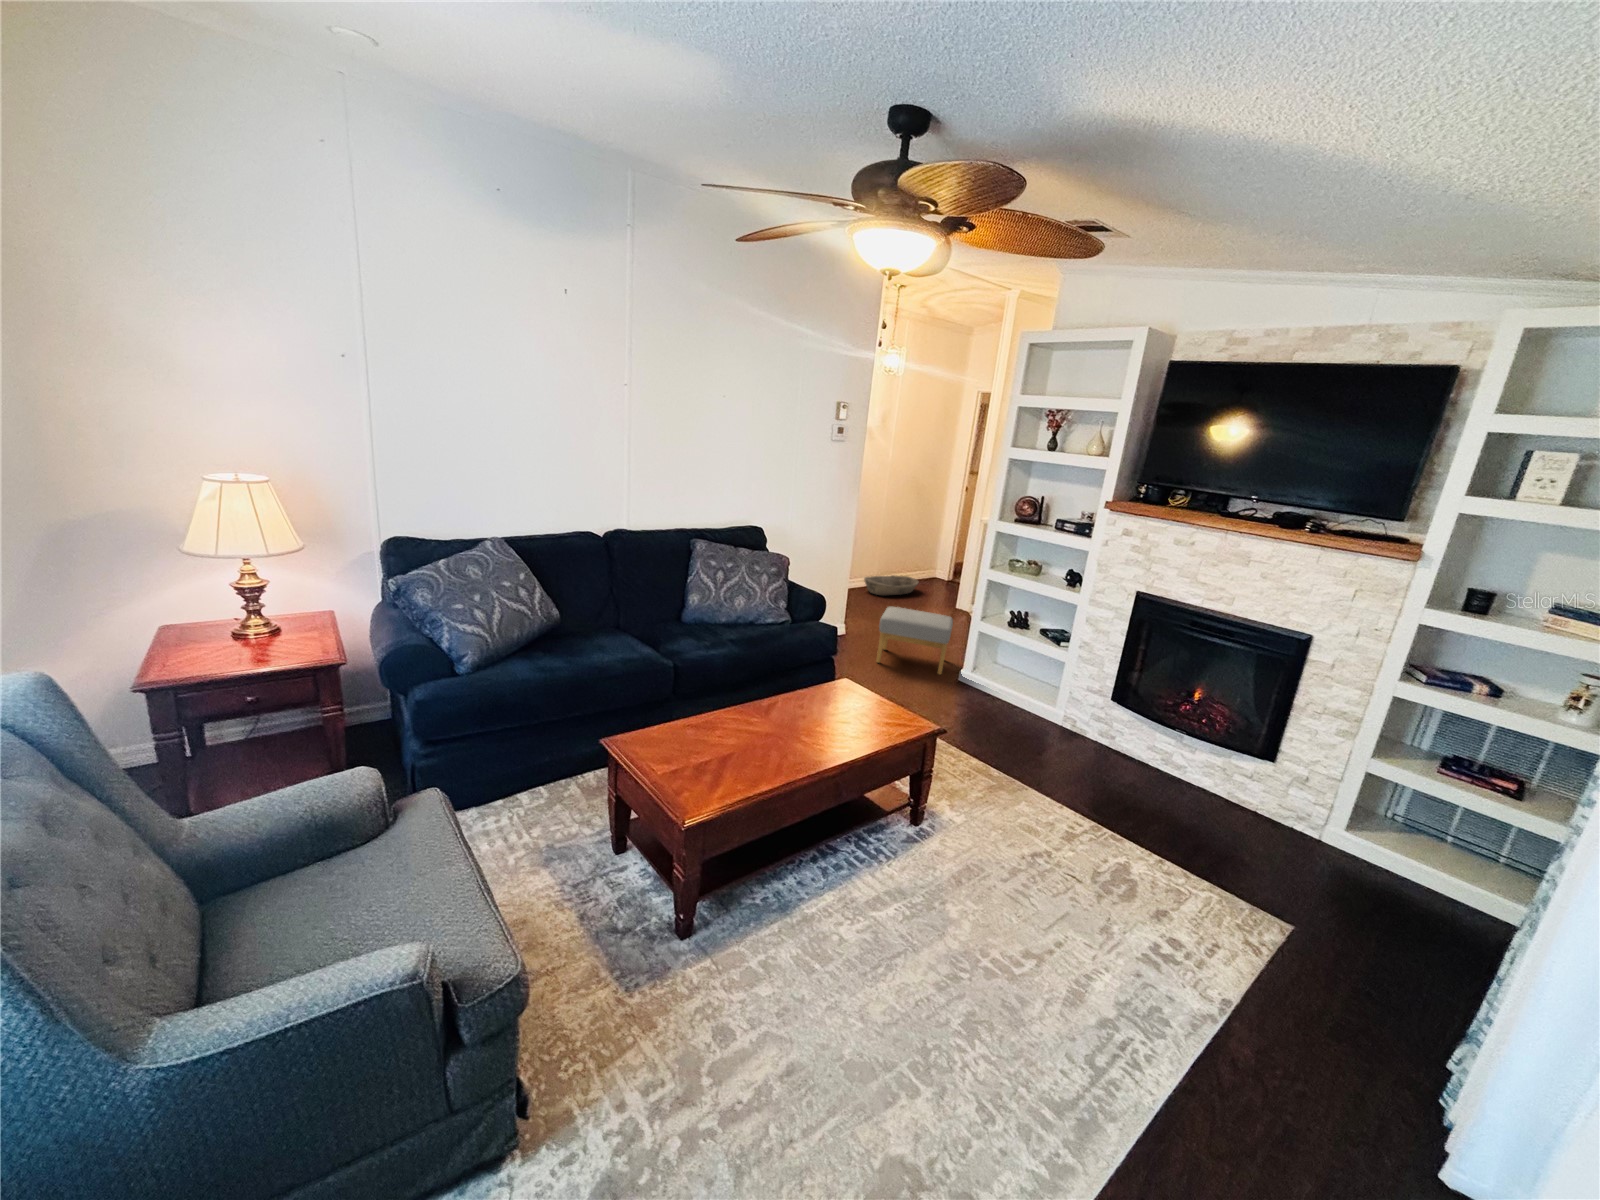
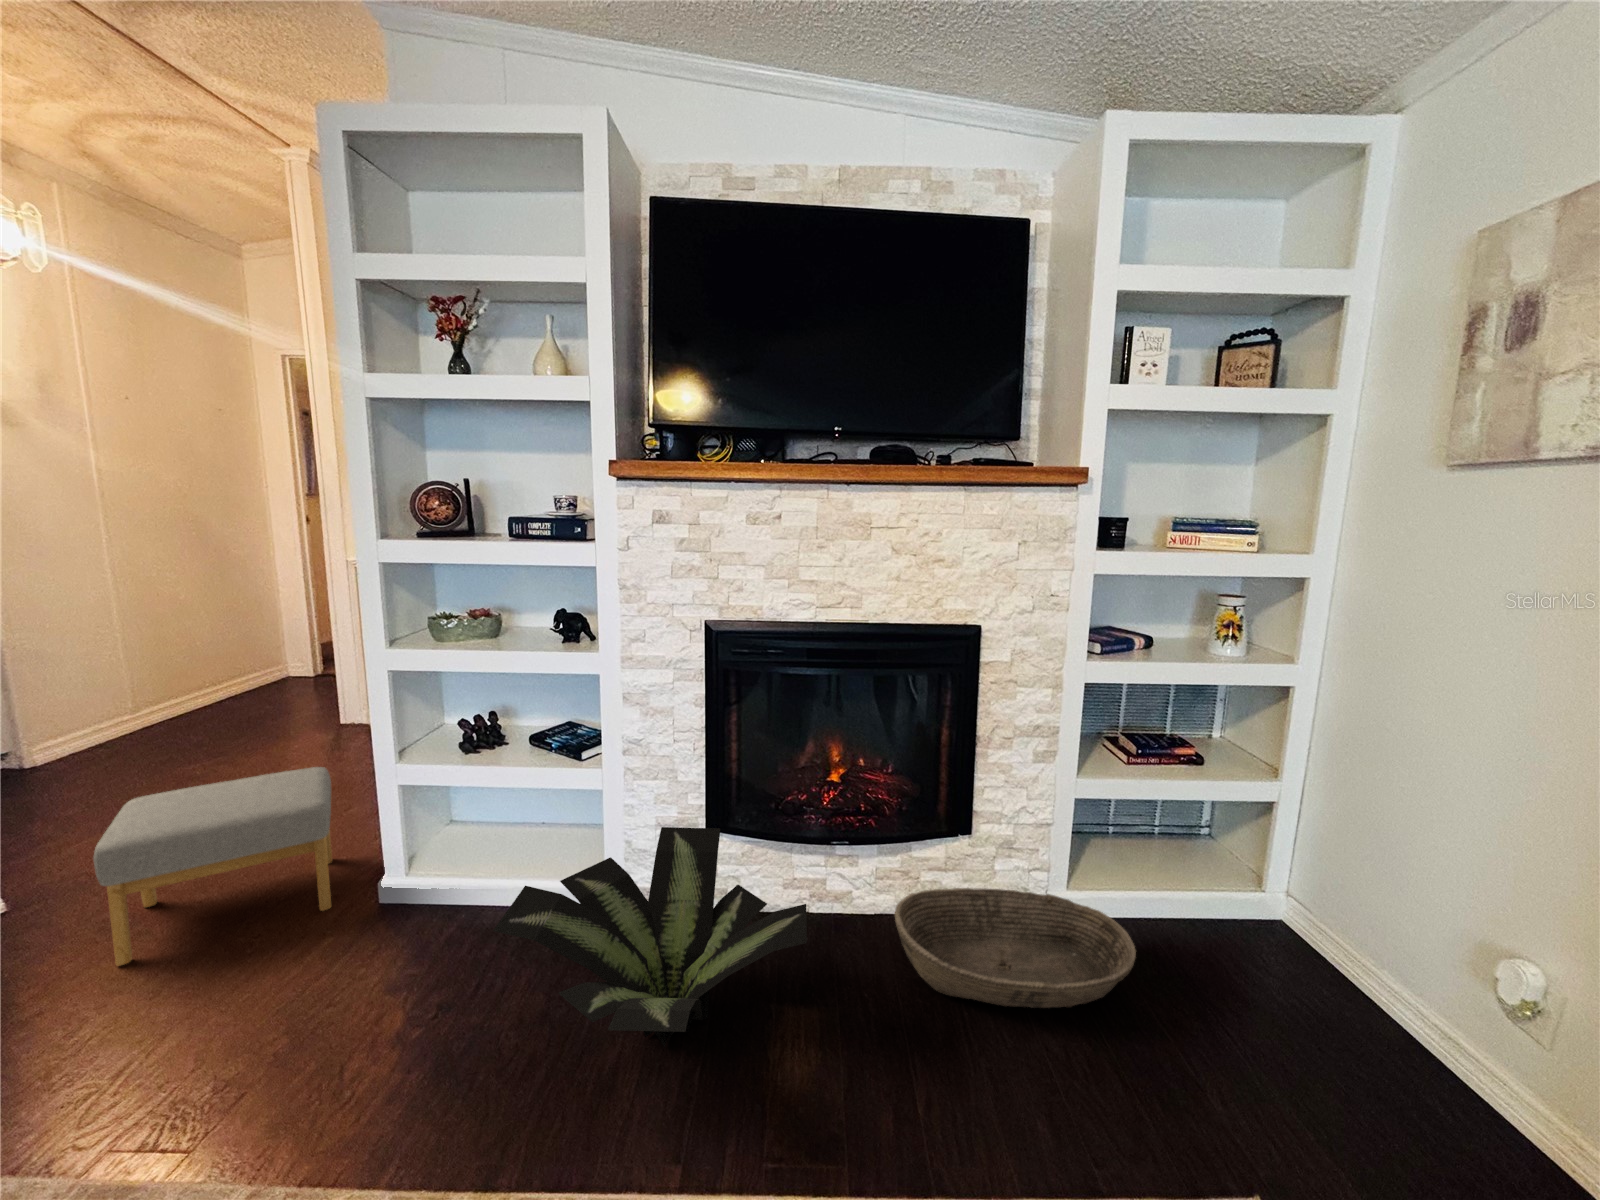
basket: present [864,575,918,595] -> present [895,888,1136,1008]
potted plant: none [998,681,1138,768] -> present [493,827,807,1047]

